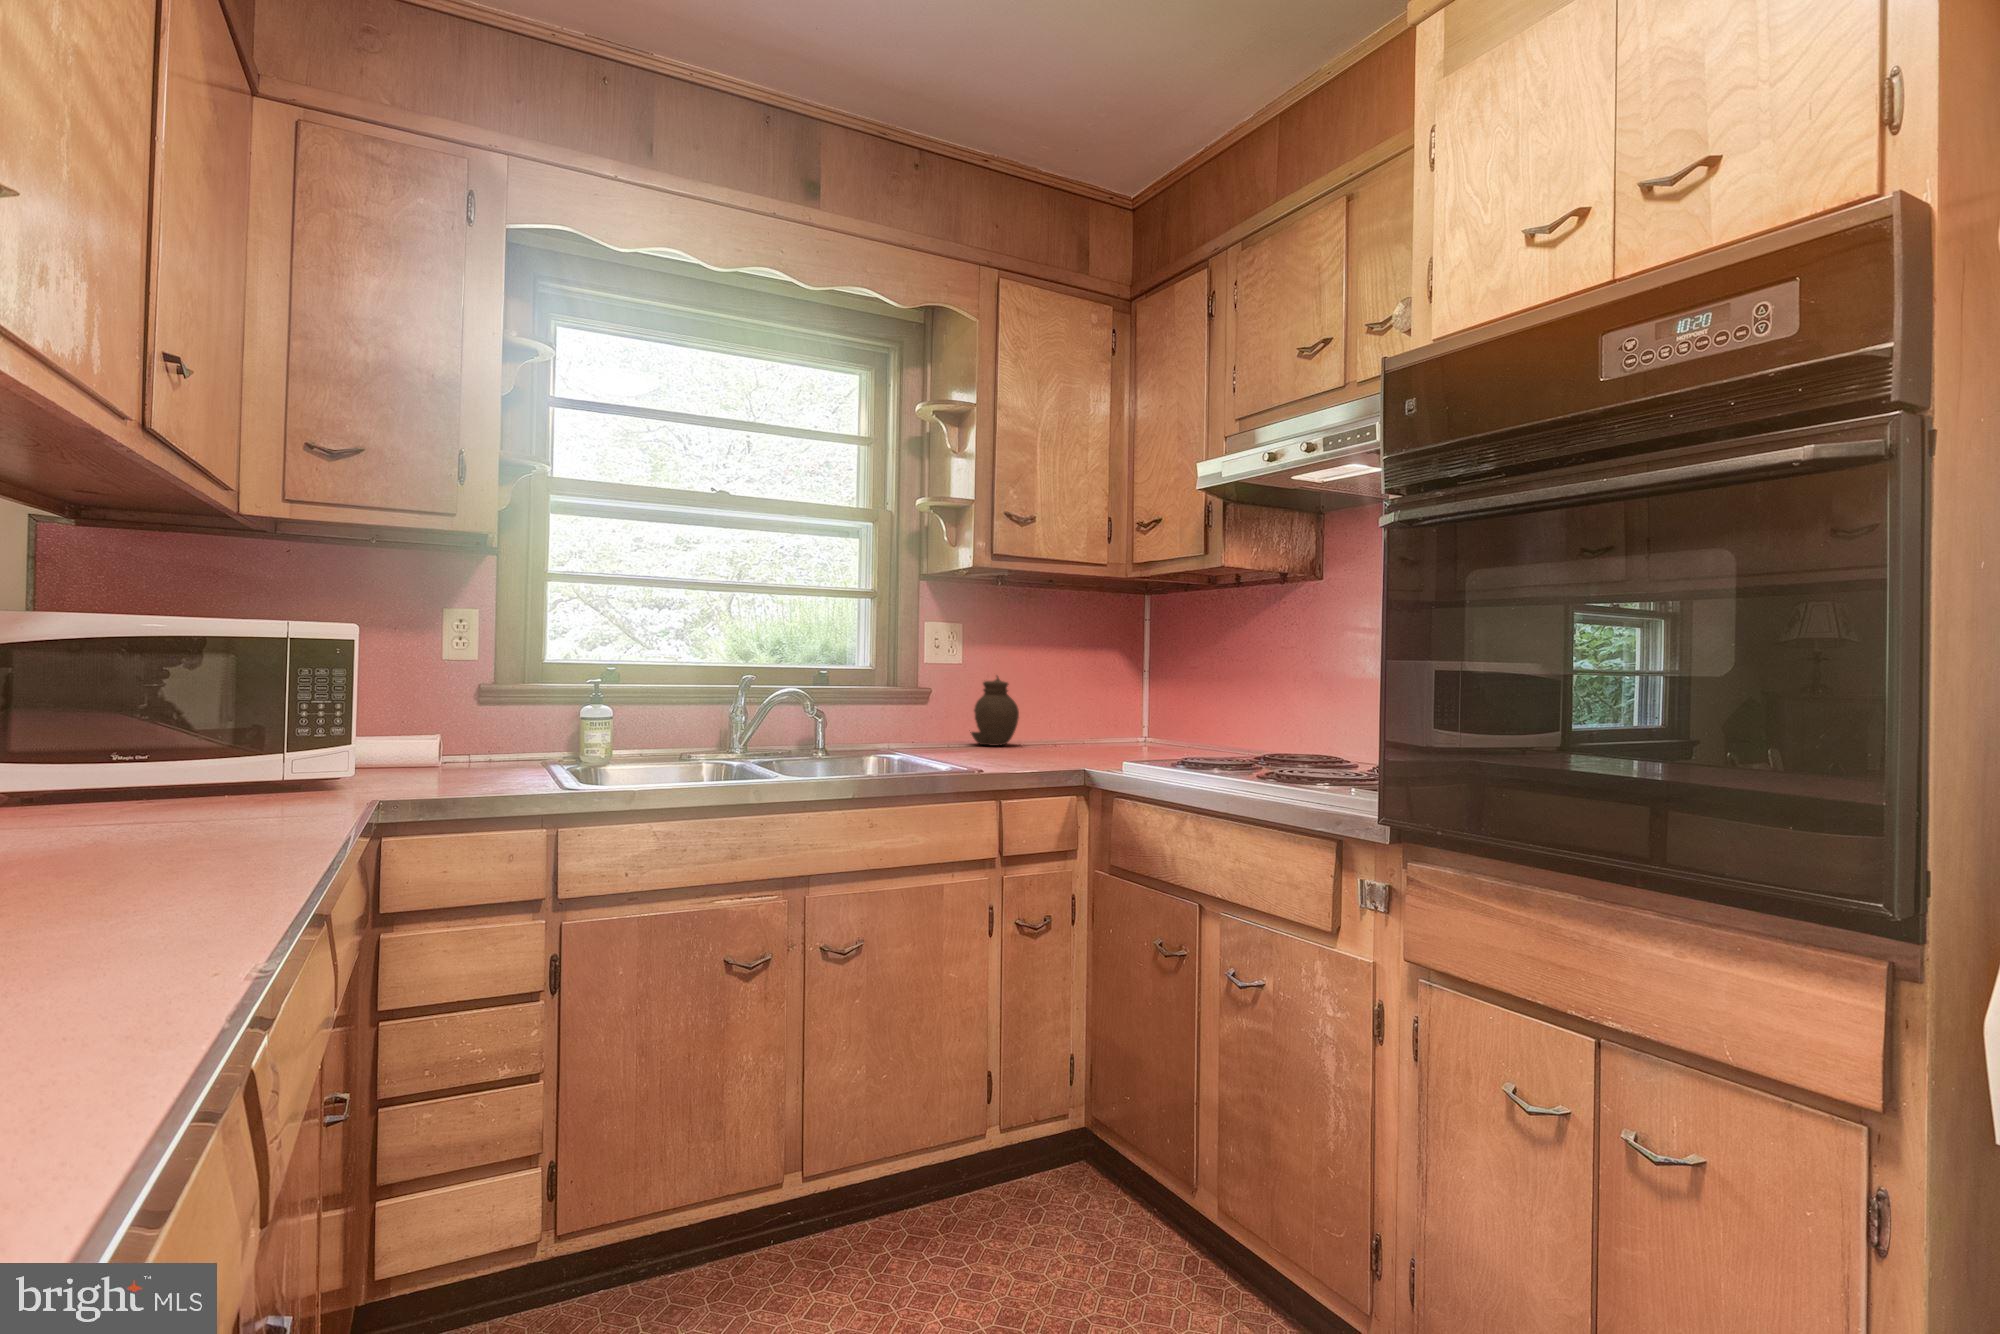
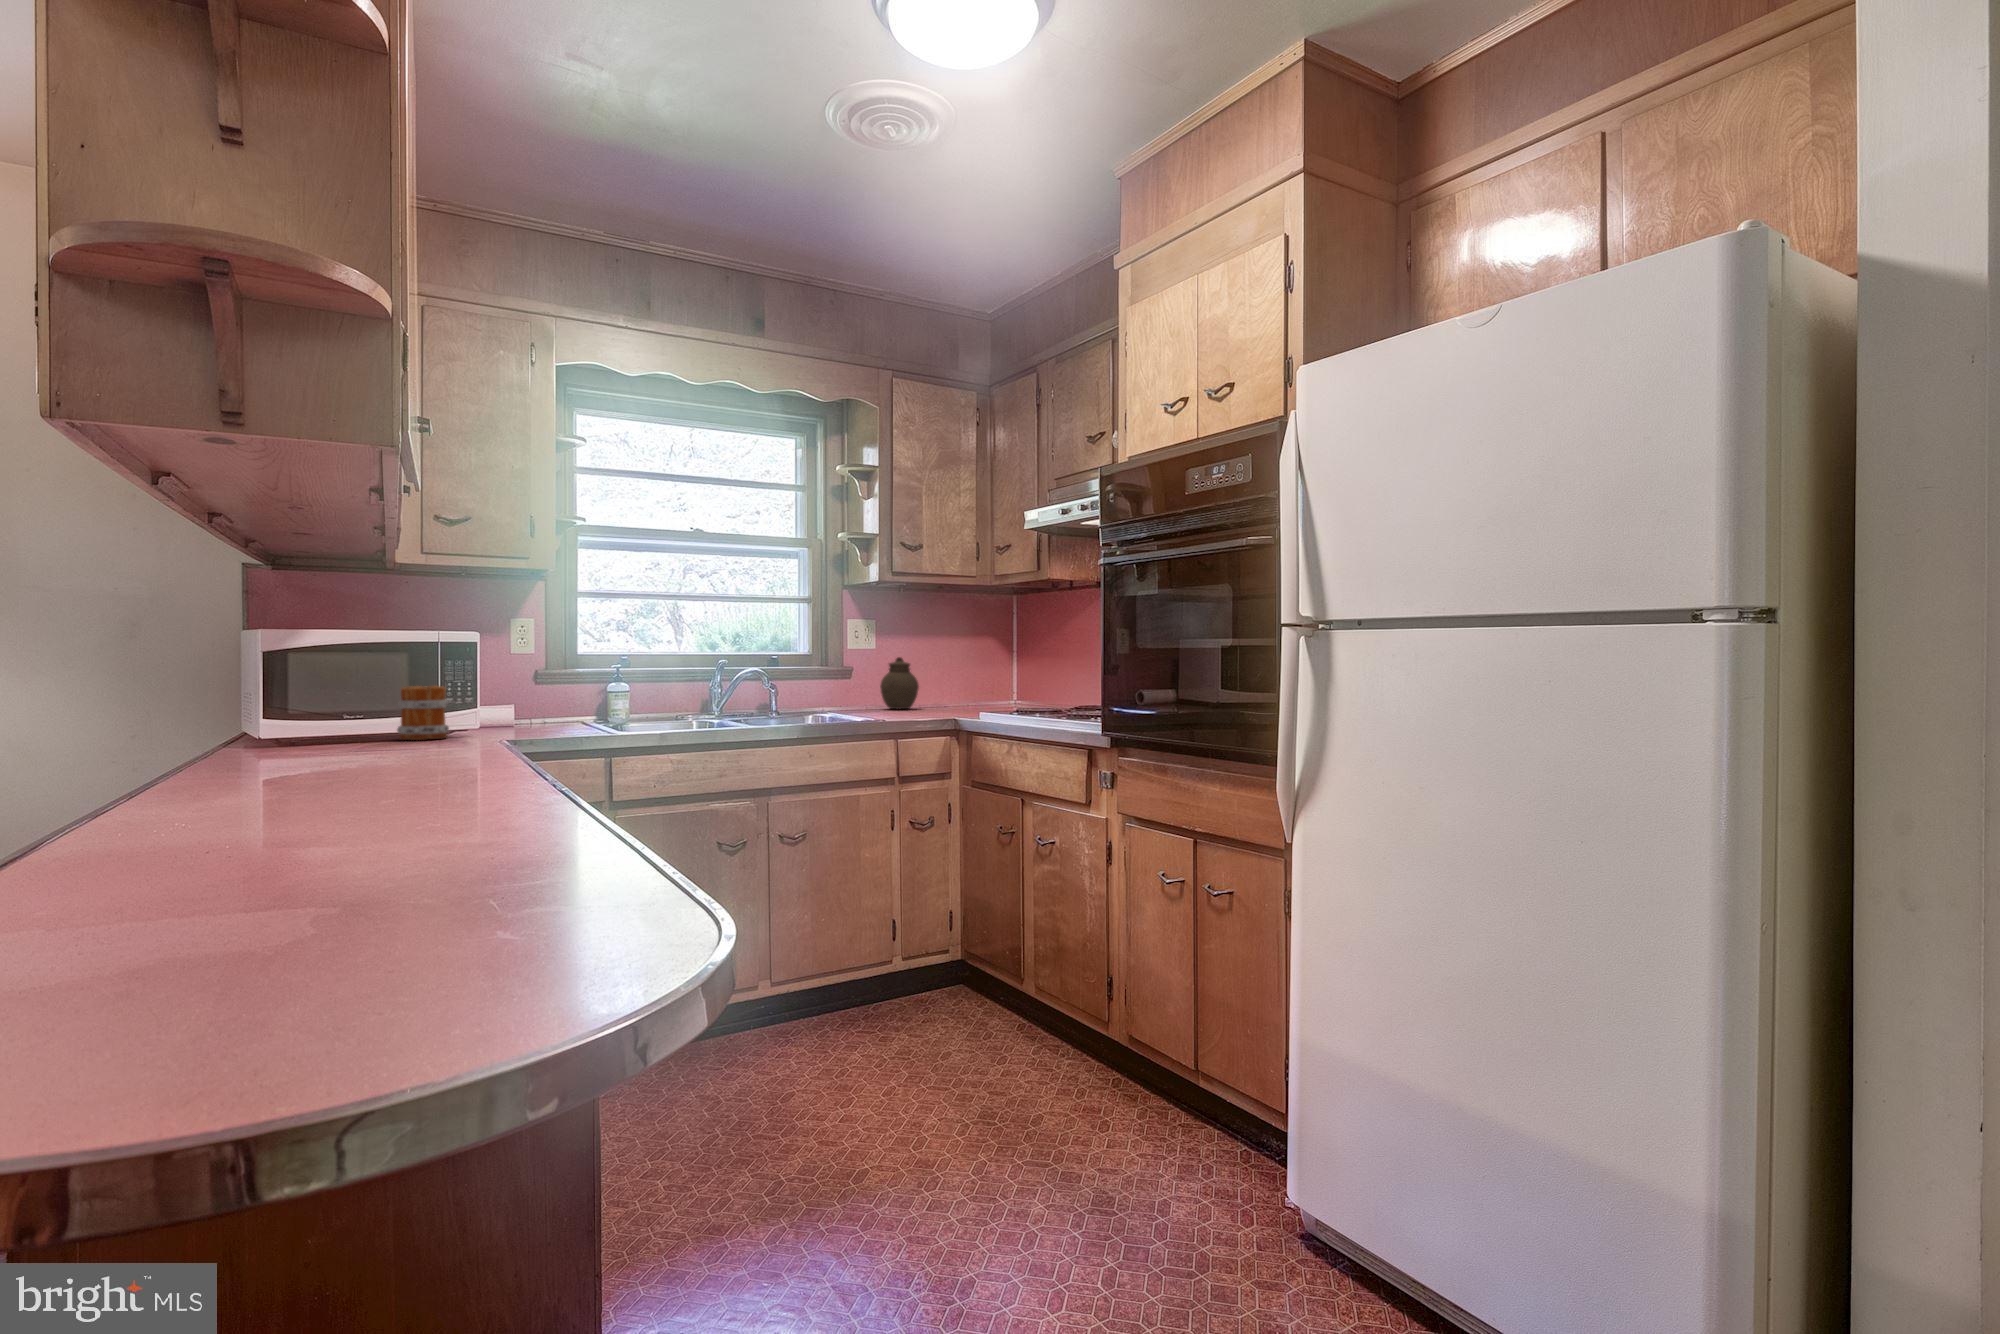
mug: none [183,698,283,805] -> present [397,686,449,740]

